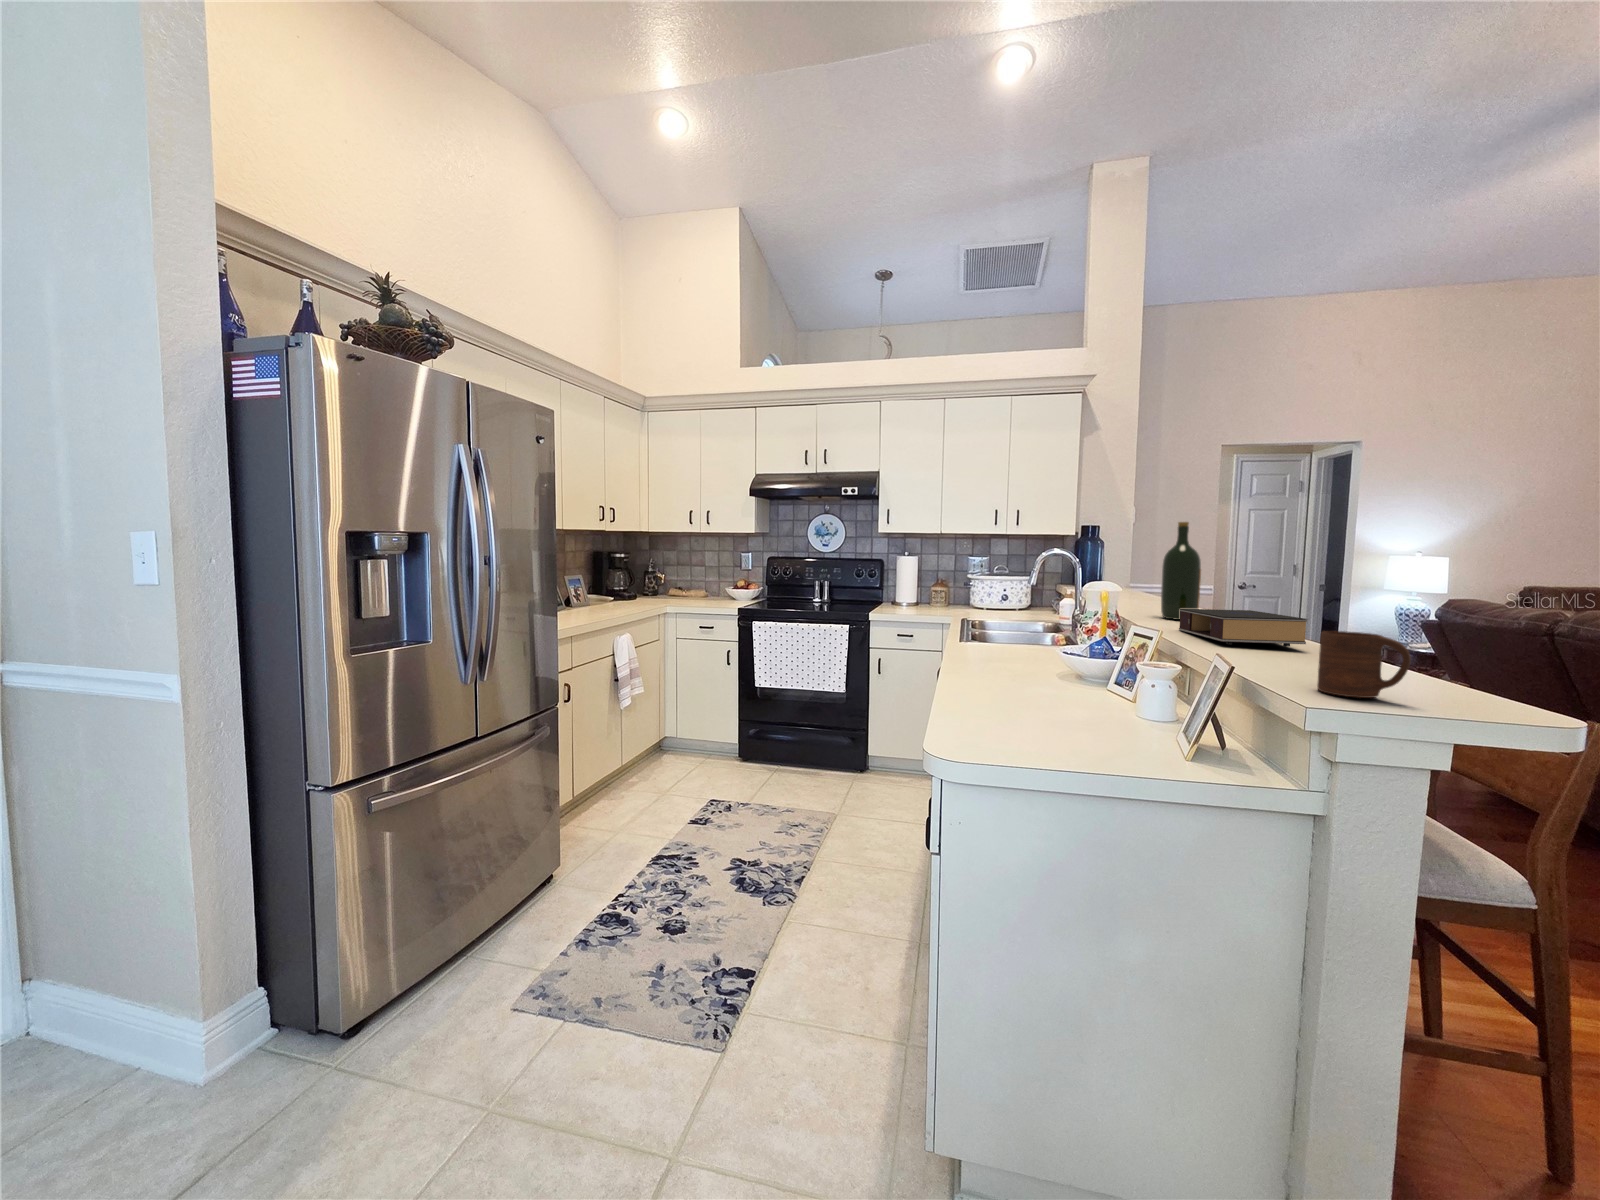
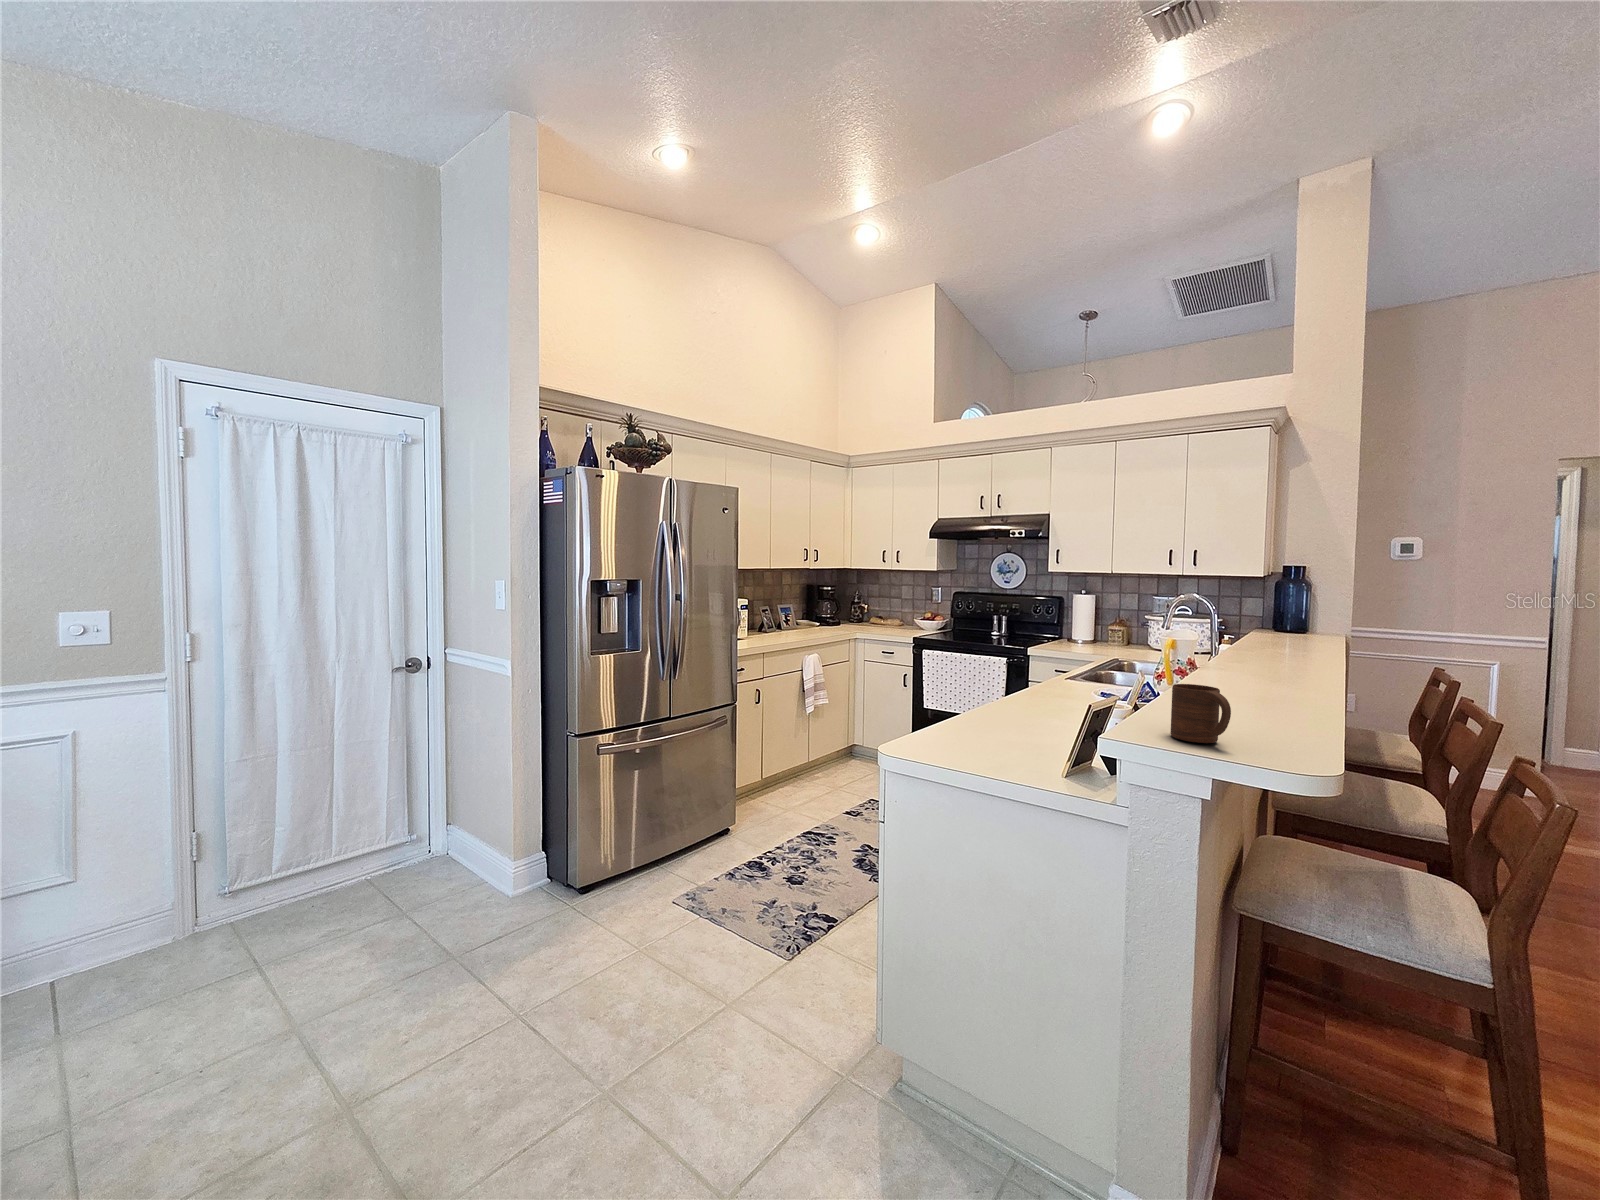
wine bottle: present [1161,522,1201,620] -> none [1241,573,1284,673]
book: present [1179,609,1307,646] -> none [1210,660,1301,703]

